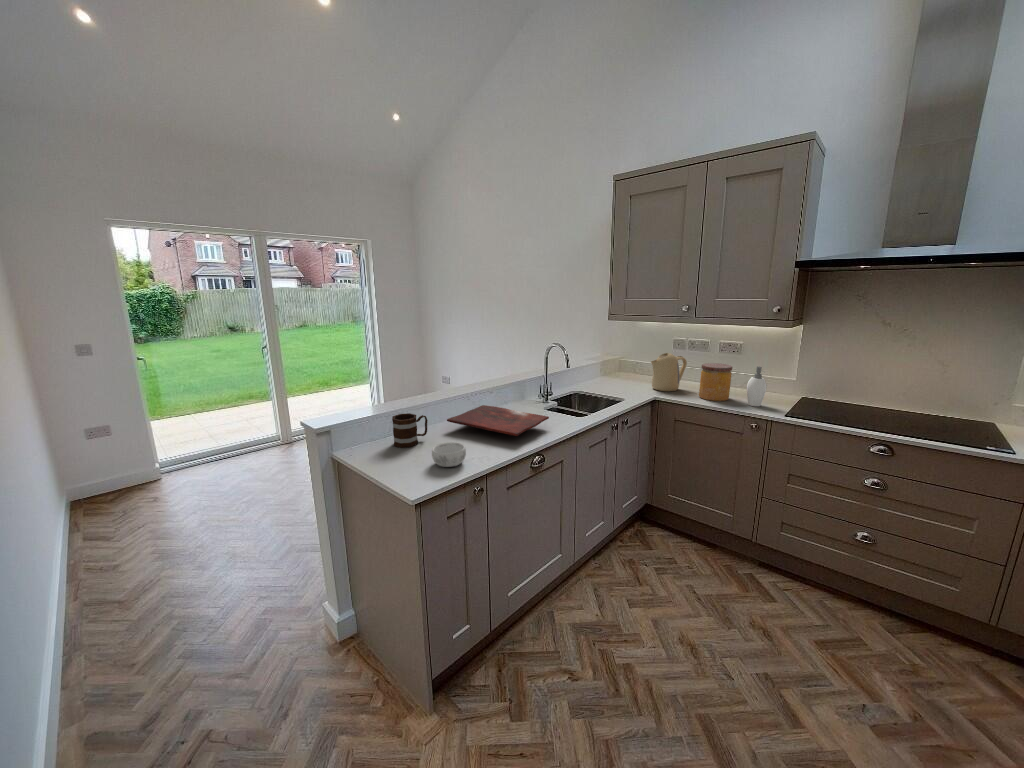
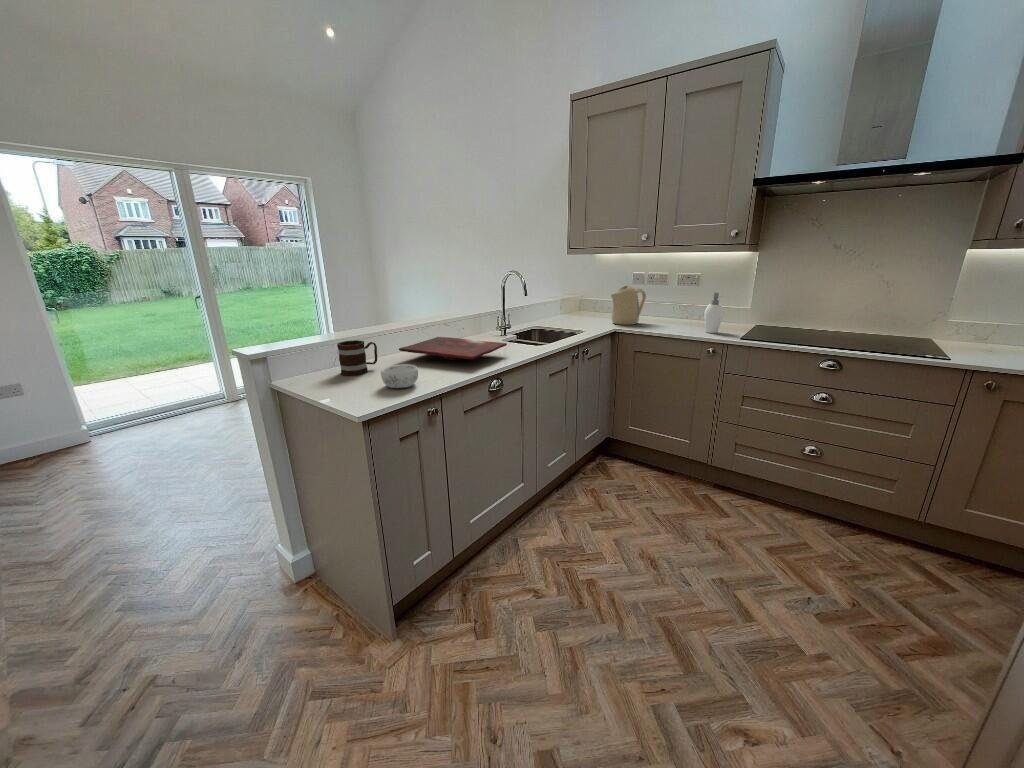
jar: present [699,363,732,401] -> none [658,293,691,330]

